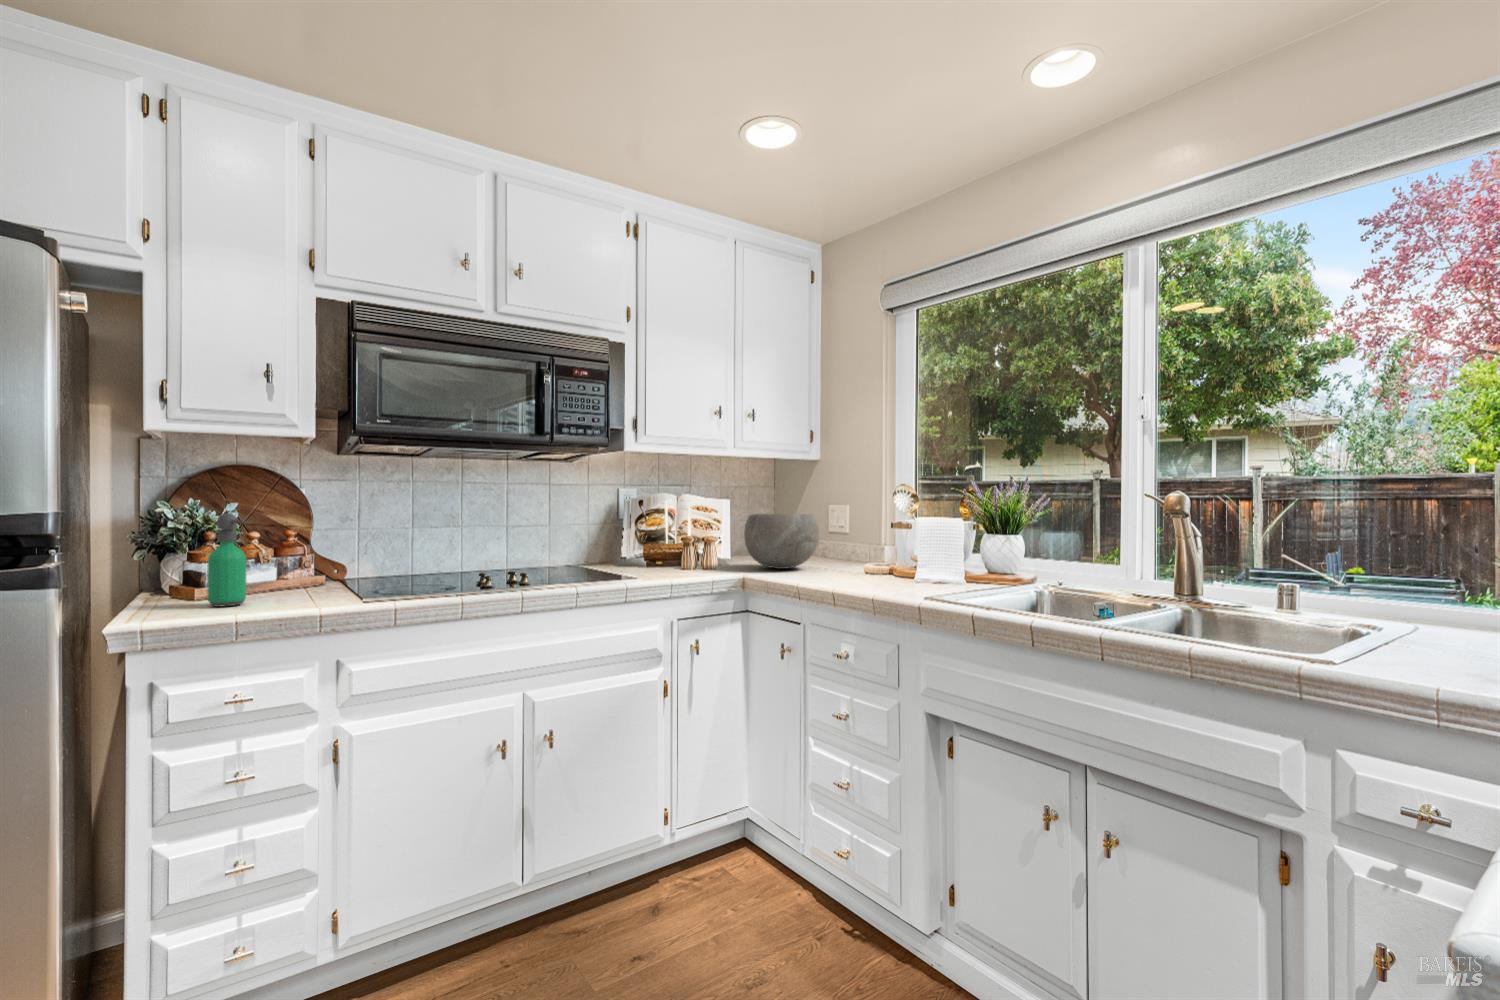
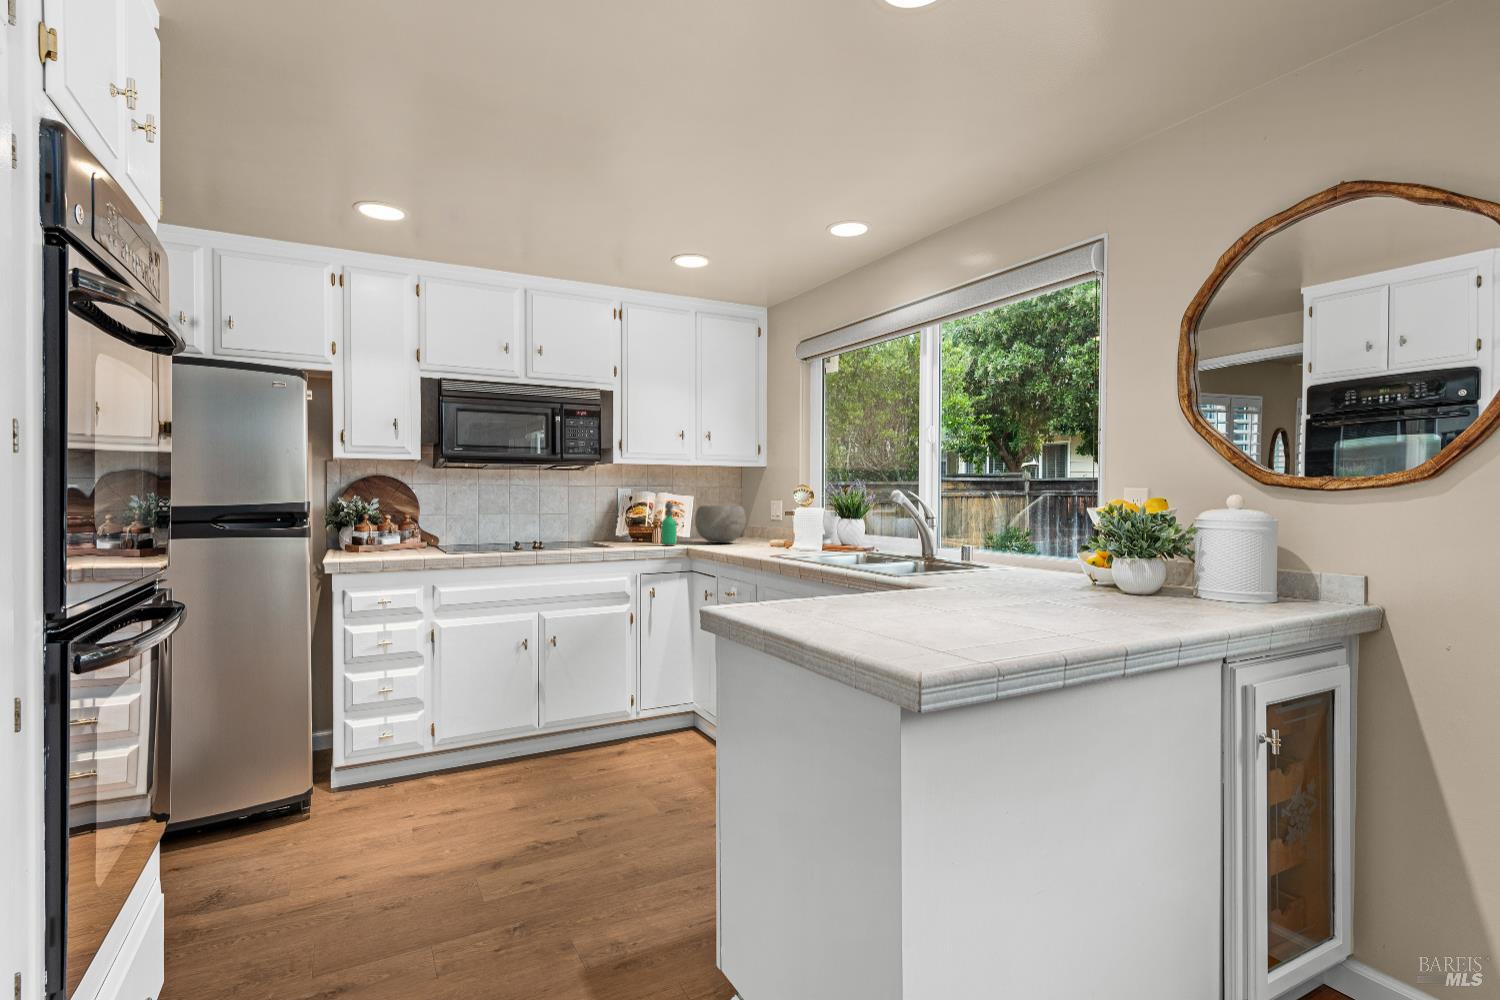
soap dispenser: present [208,513,247,607] -> present [661,502,677,546]

